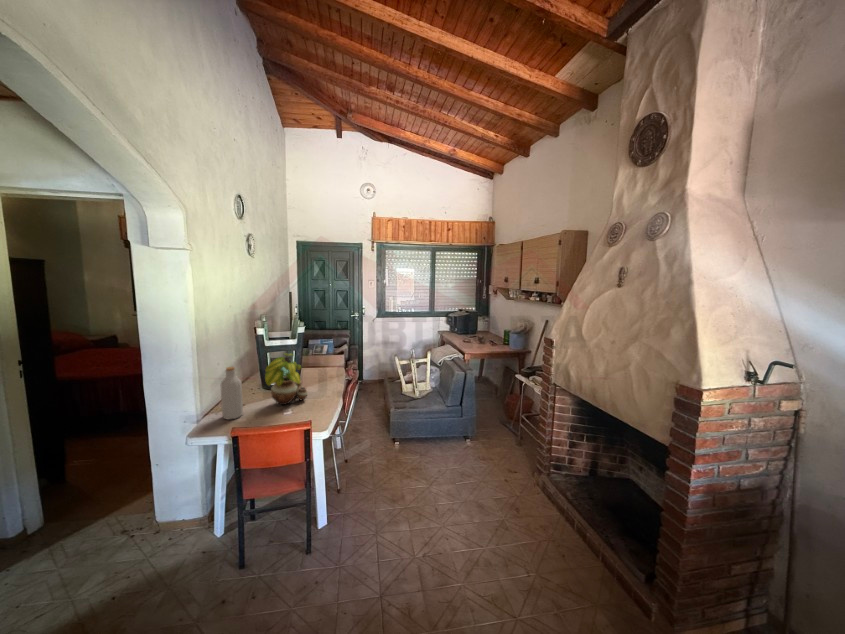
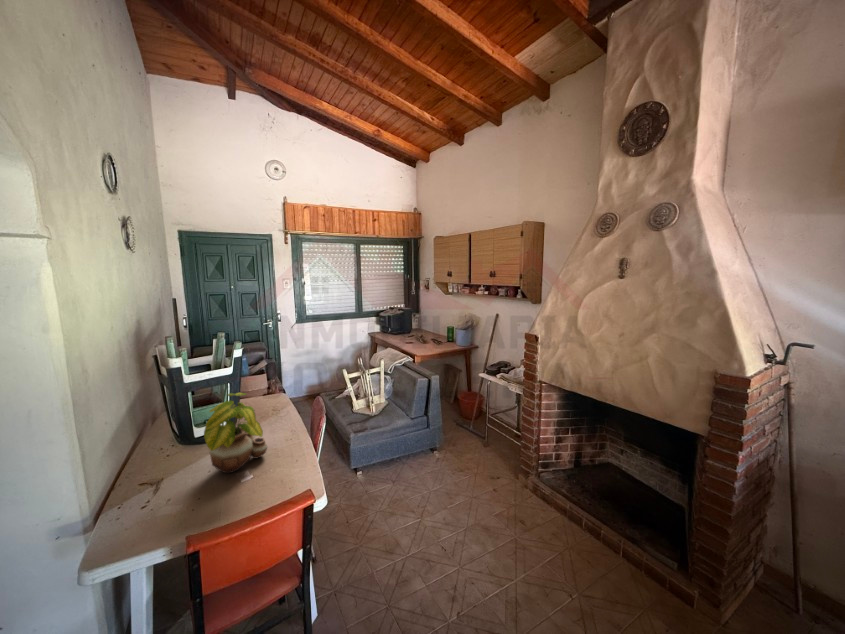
bottle: present [220,367,243,419] -> none [119,432,166,525]

